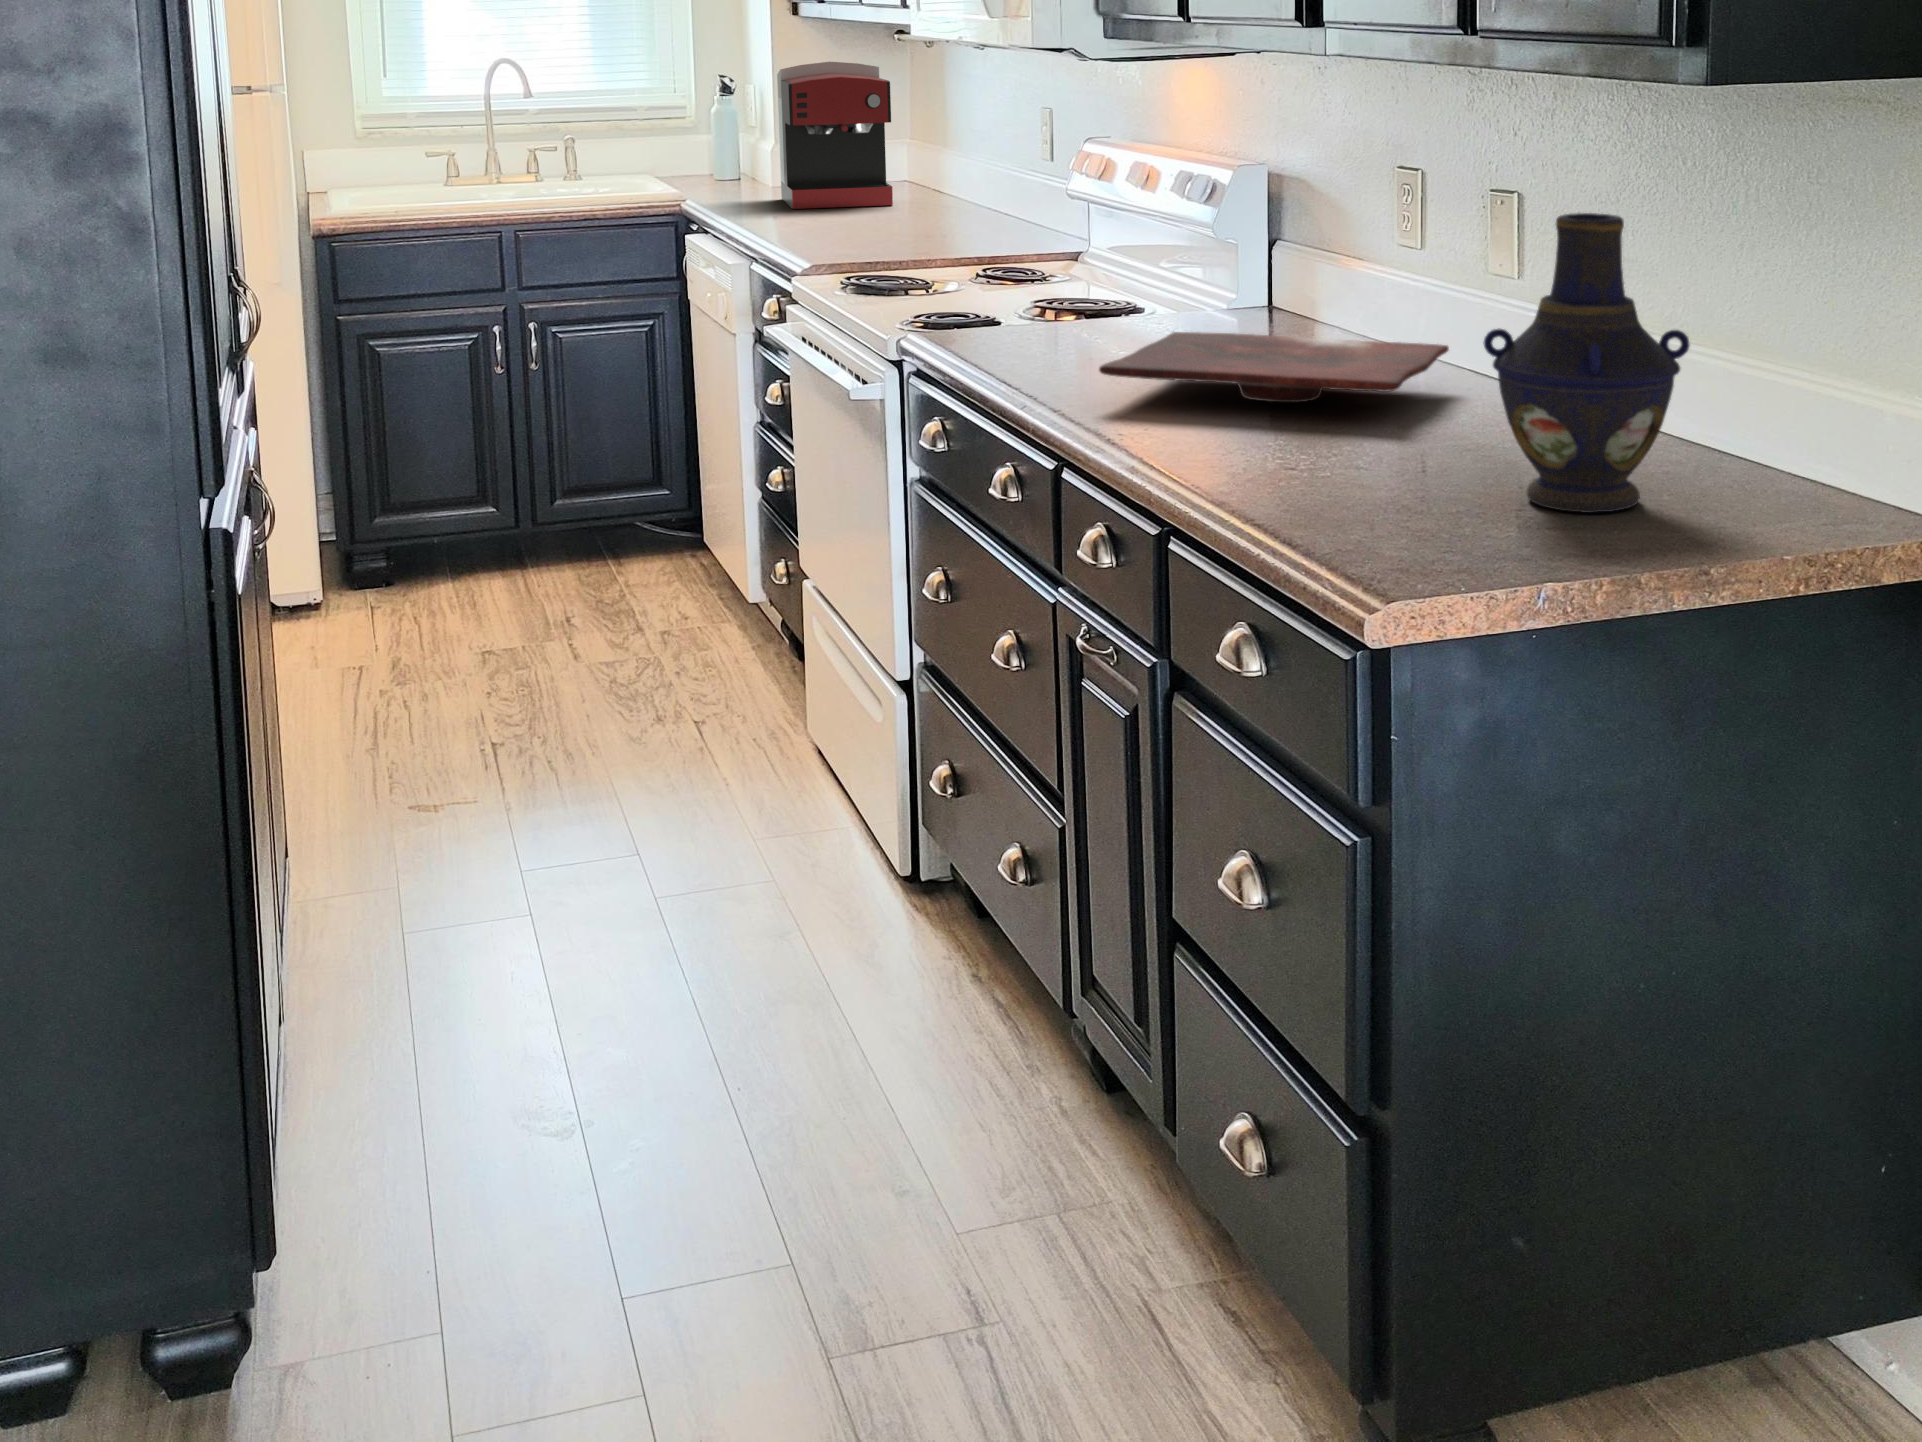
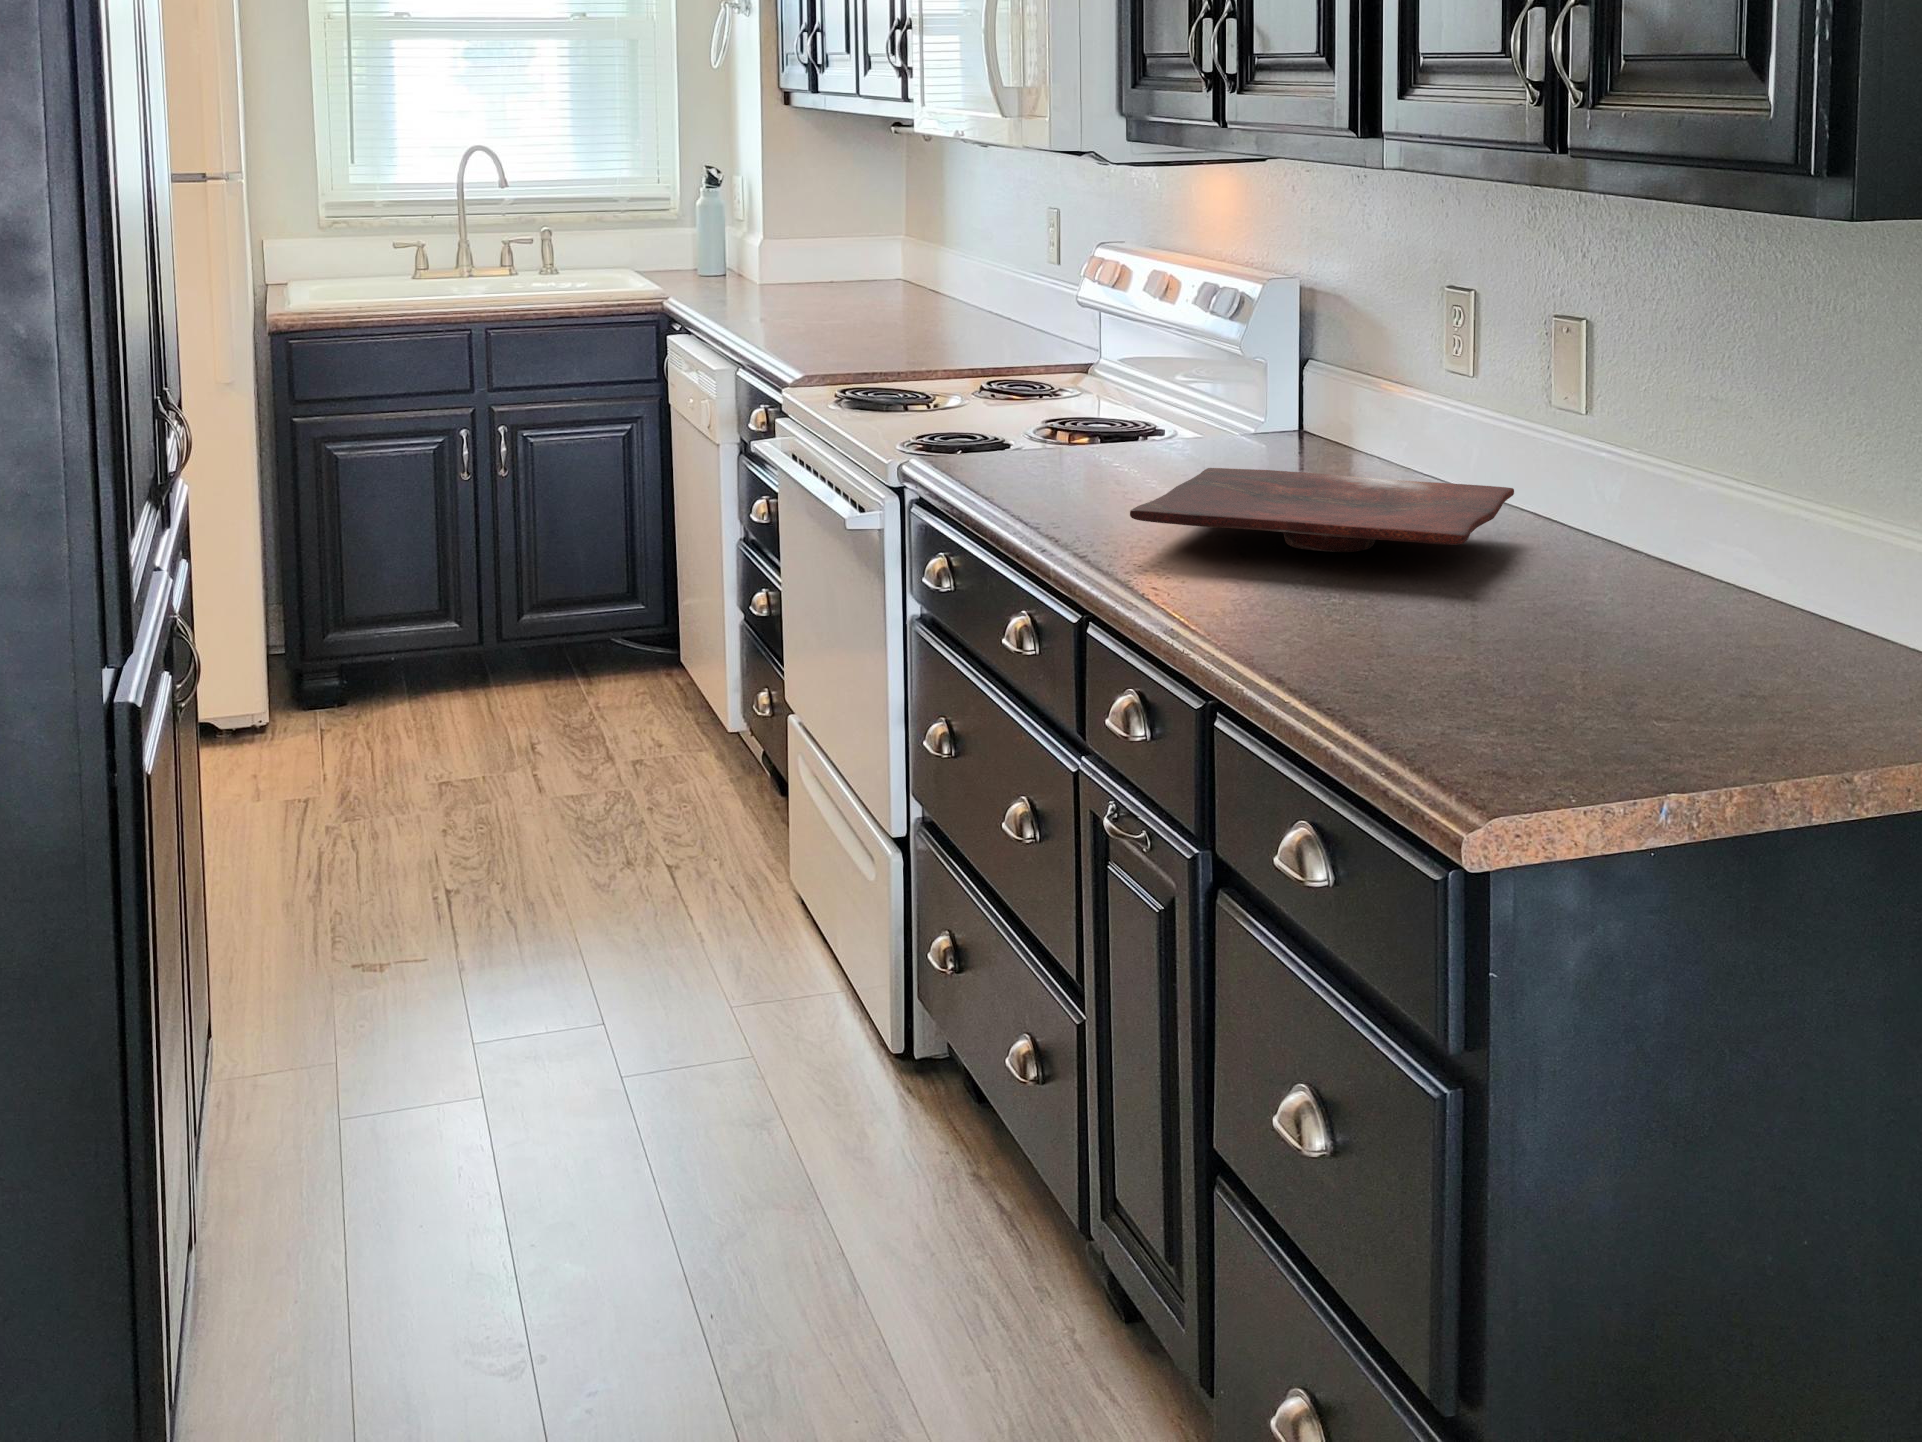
coffee maker: present [777,62,893,209] -> none [767,153,888,310]
vase: present [1483,213,1690,513] -> none [1577,357,1810,699]

